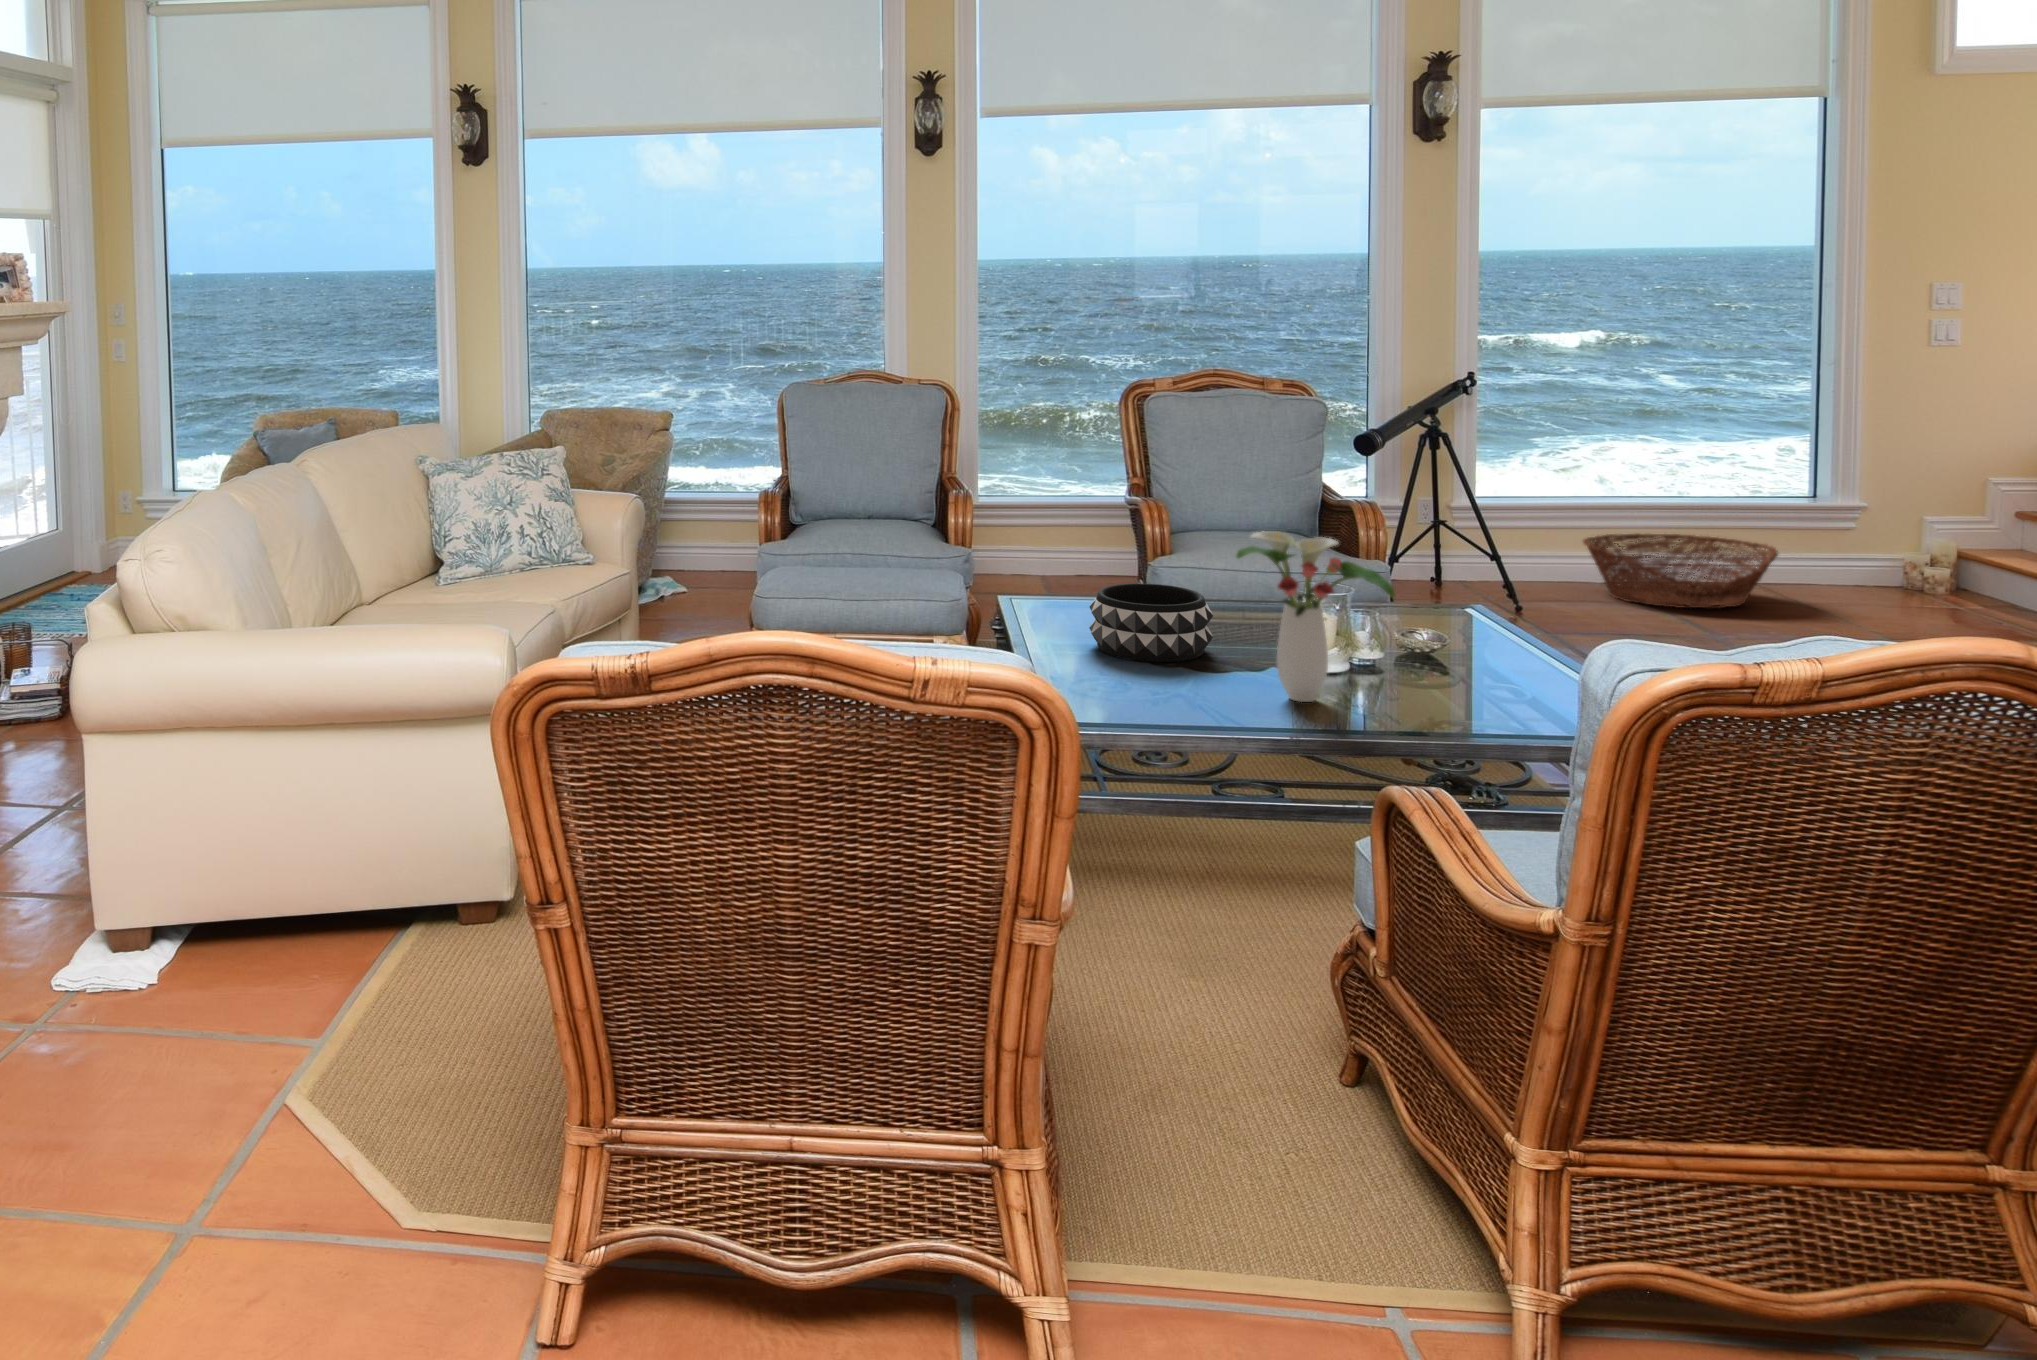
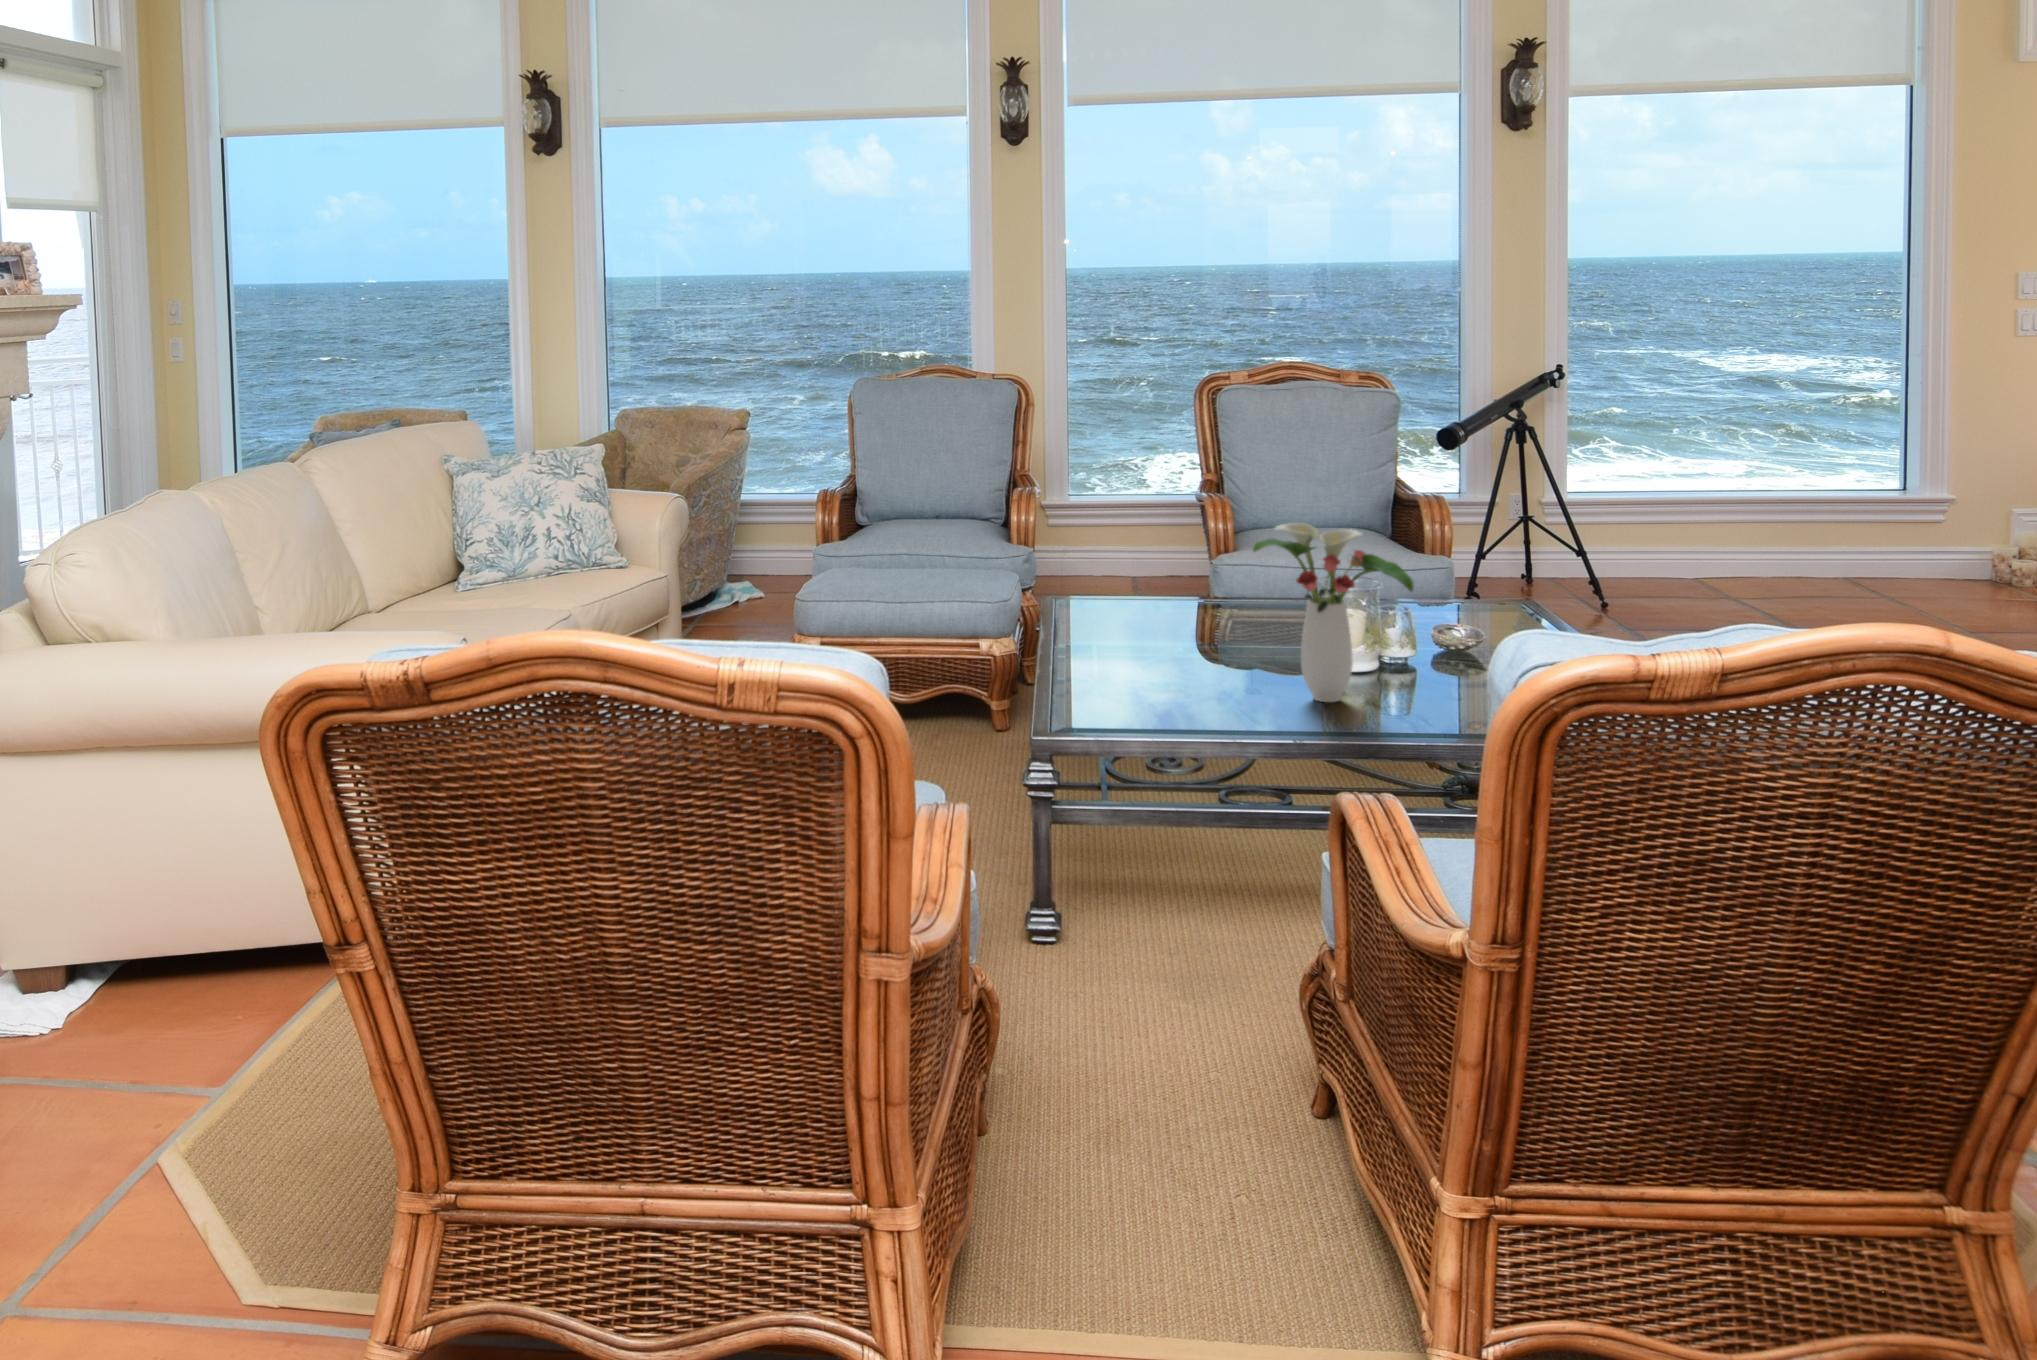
basket: present [1583,534,1778,608] -> none [1667,528,1860,603]
decorative bowl: present [1089,583,1214,662] -> none [1126,581,1251,662]

